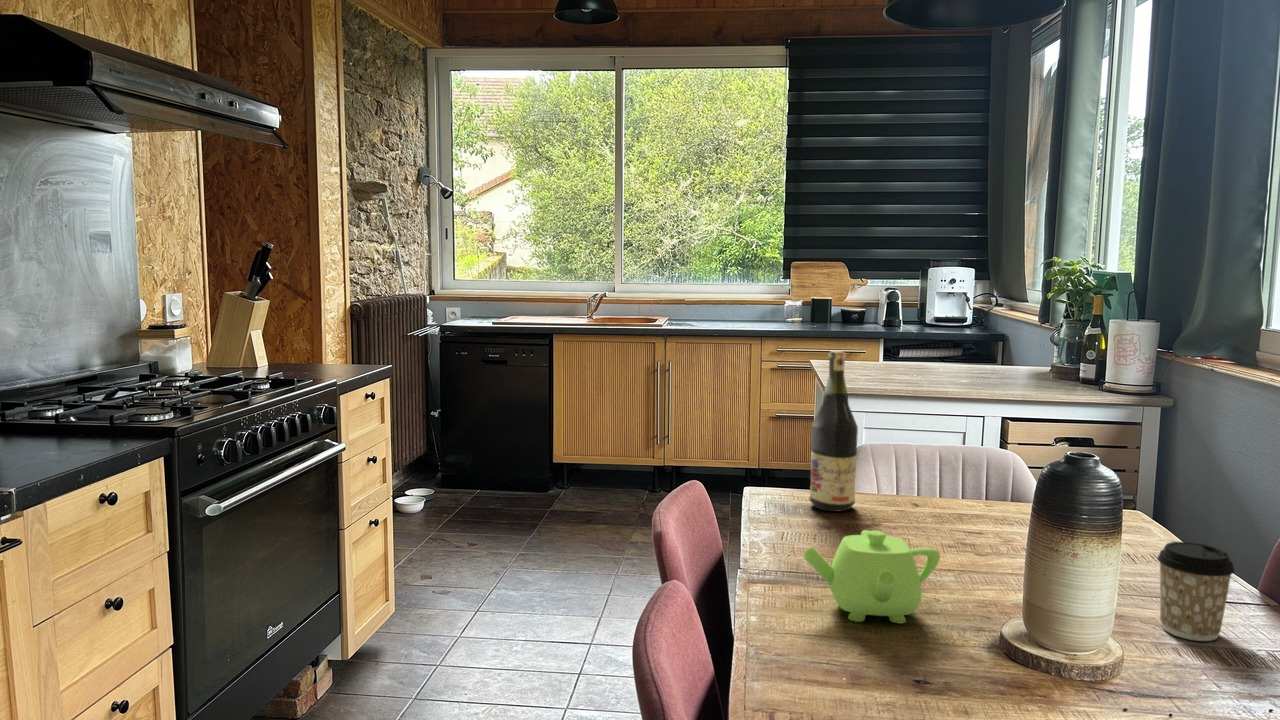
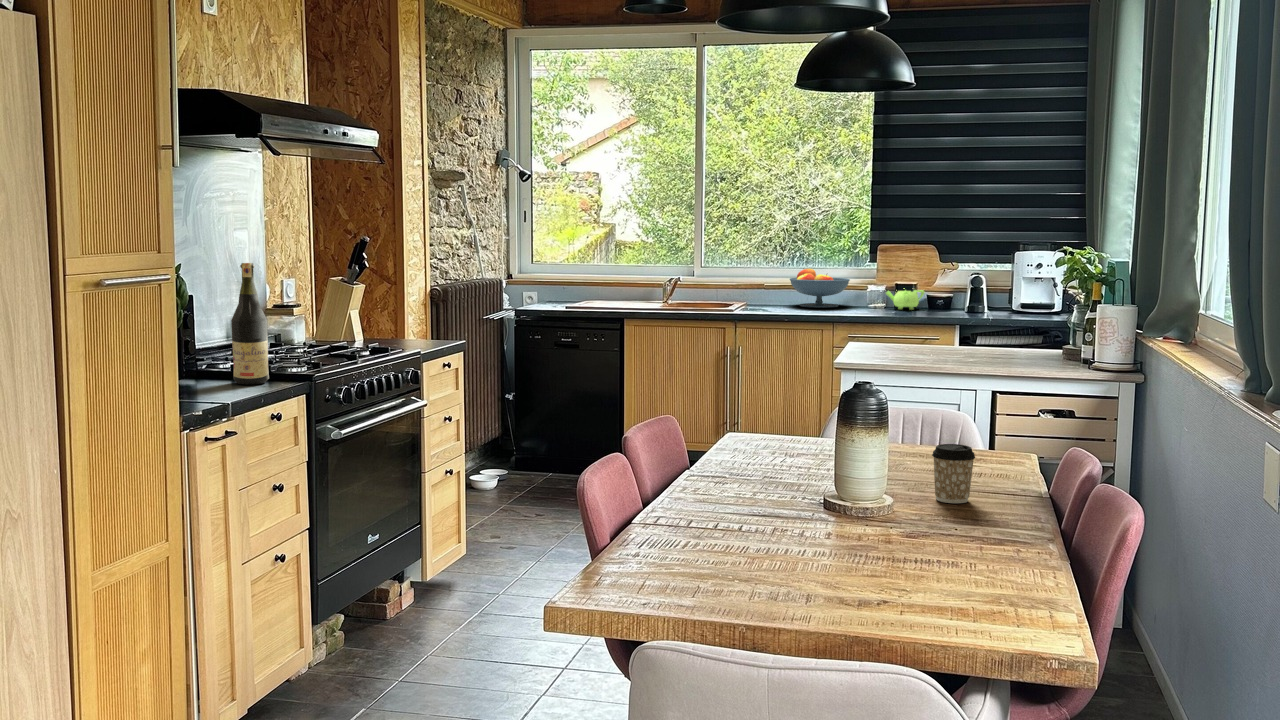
fruit bowl: none [710,284,768,322] -> present [790,269,850,308]
wine bottle: present [810,351,858,512] -> present [231,263,269,385]
teapot: present [803,530,940,623] -> present [886,288,924,310]

